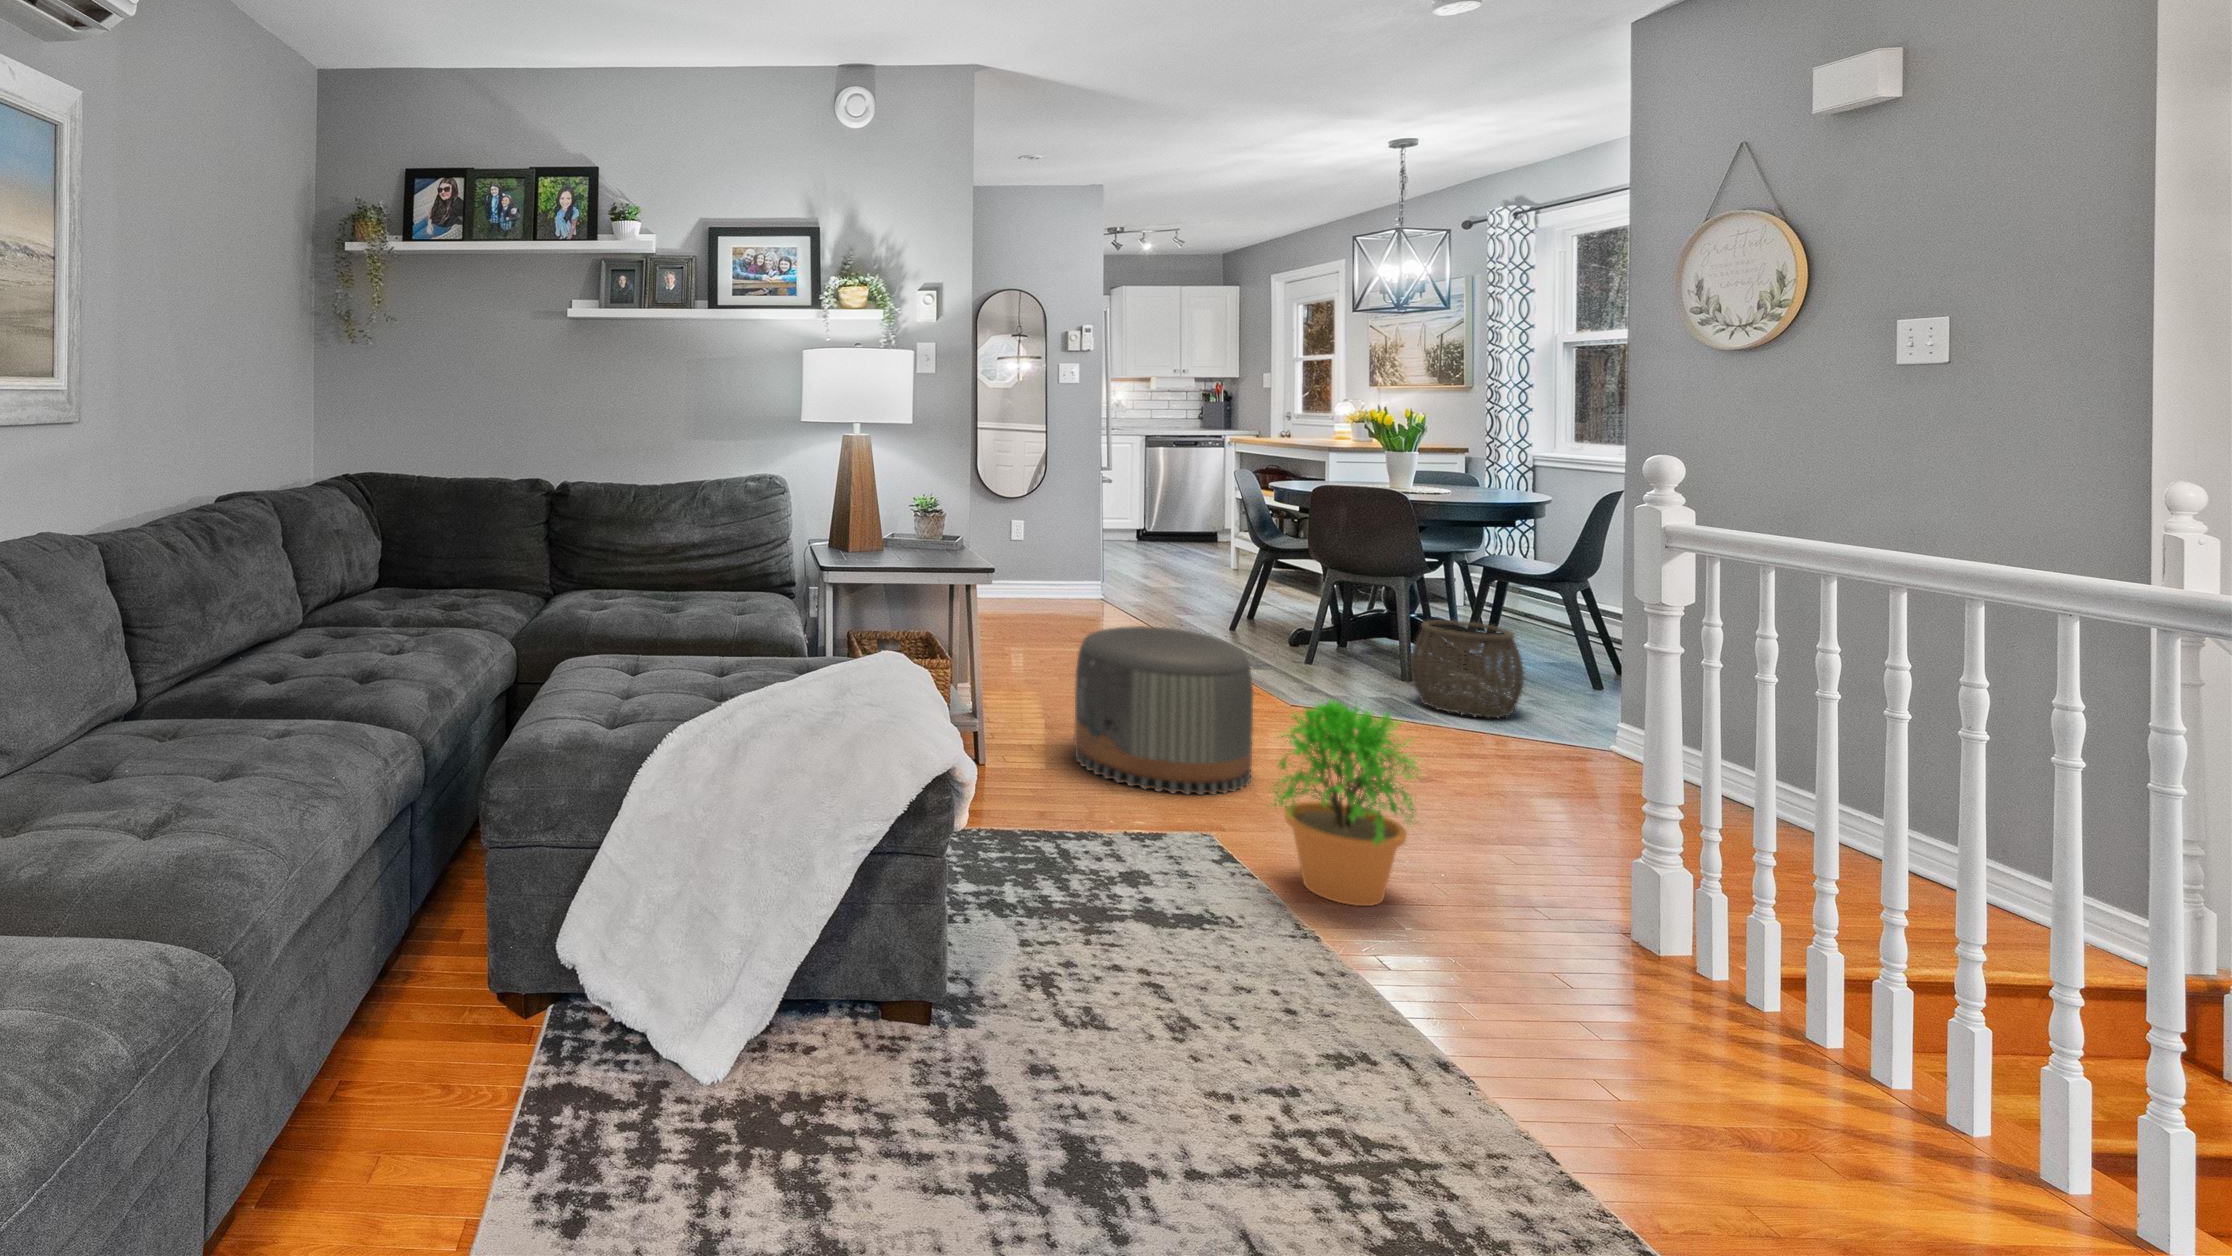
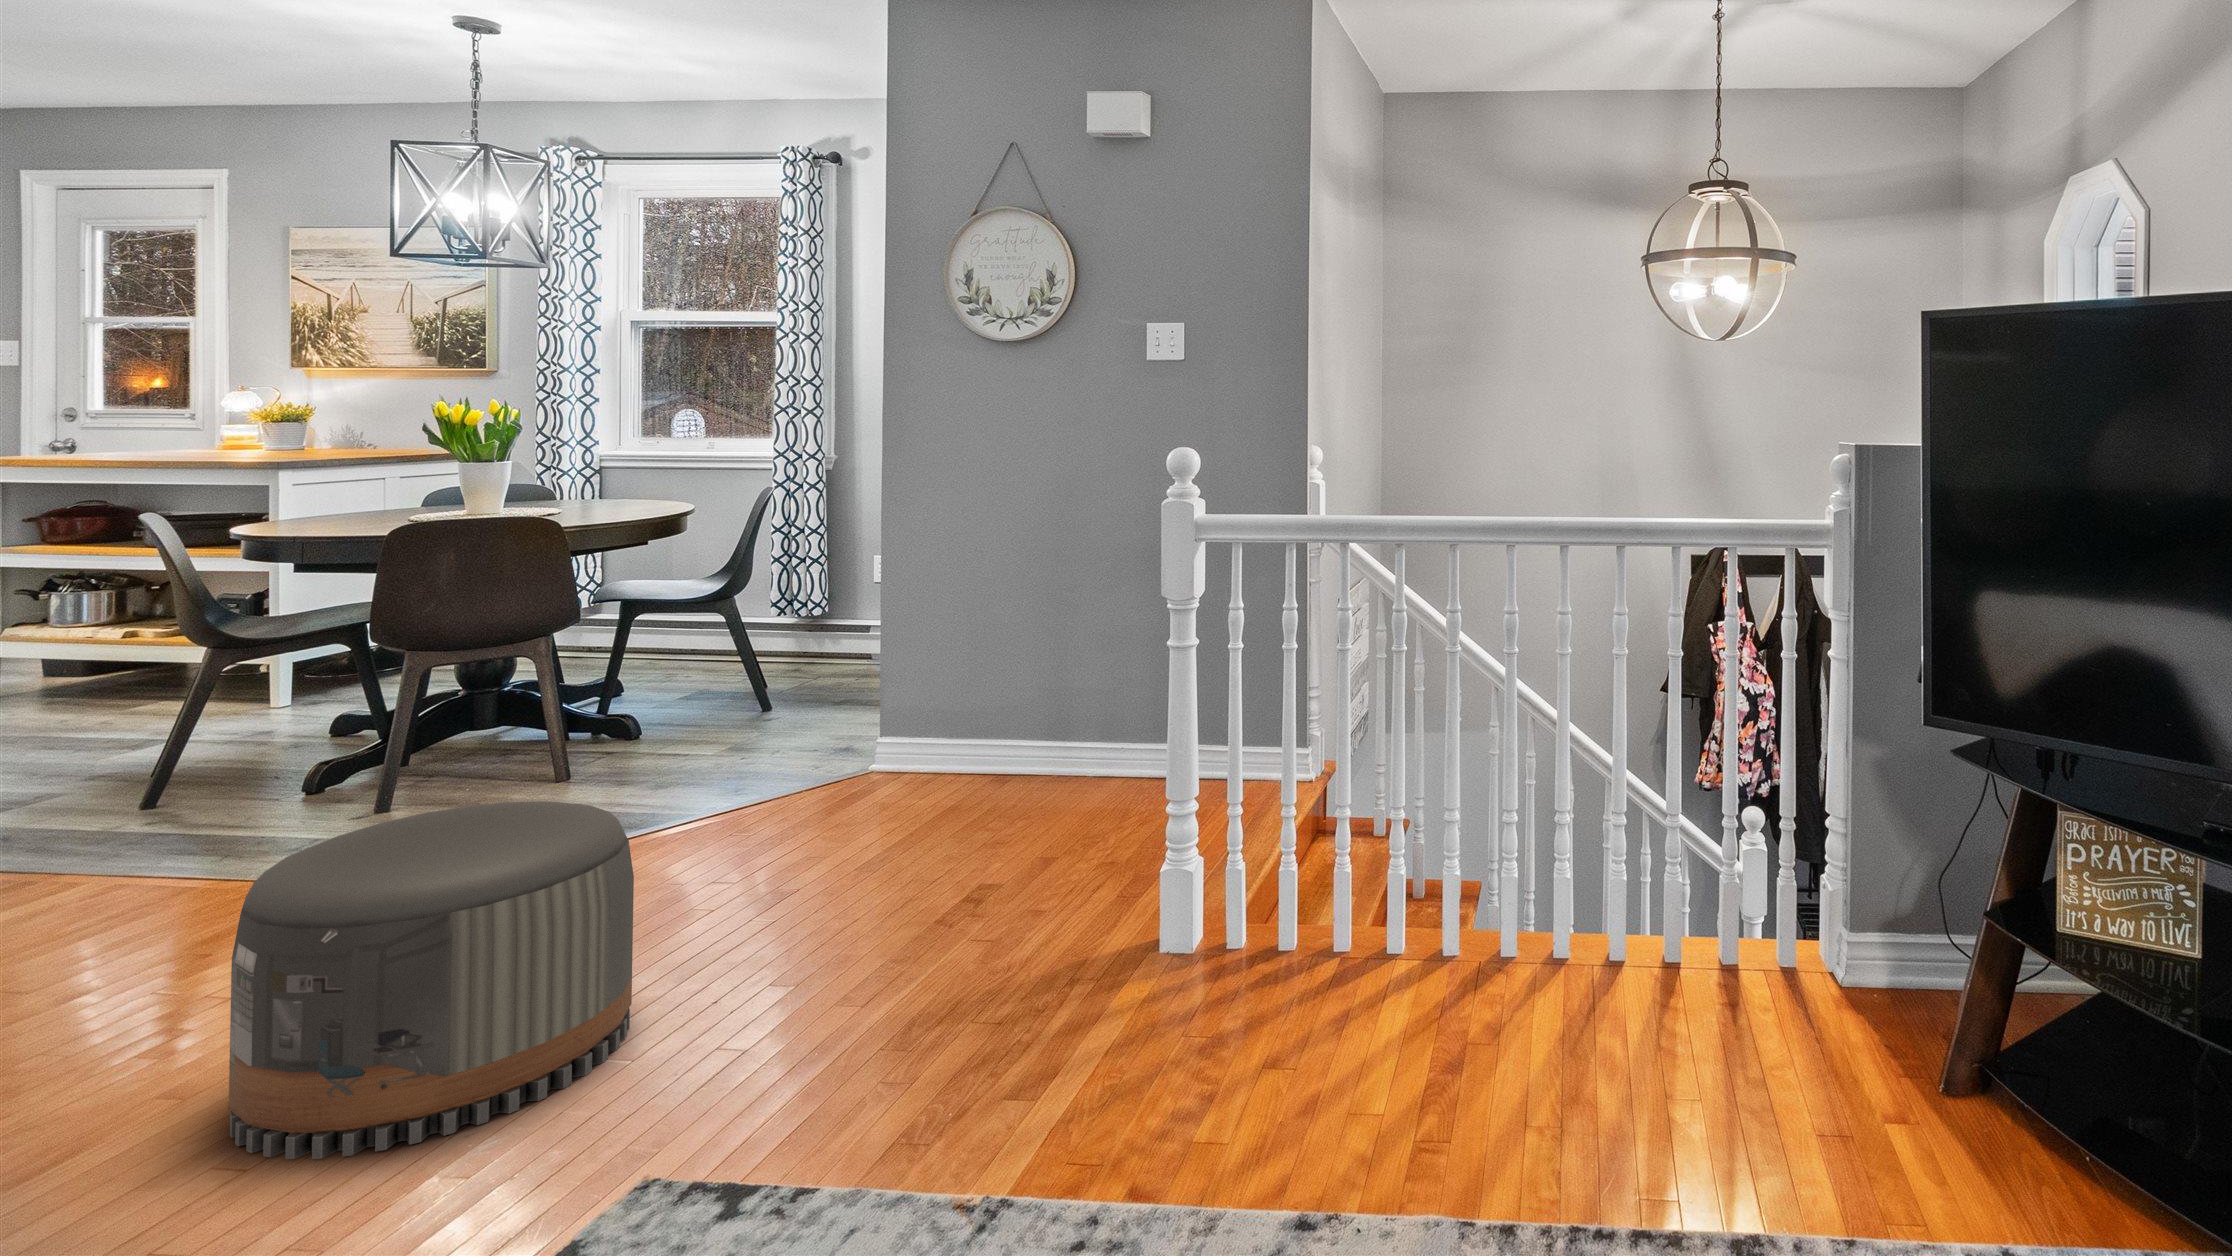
woven basket: present [1410,620,1524,719] -> none [635,674,781,803]
potted plant: present [1271,700,1421,906] -> none [830,806,1078,1106]

